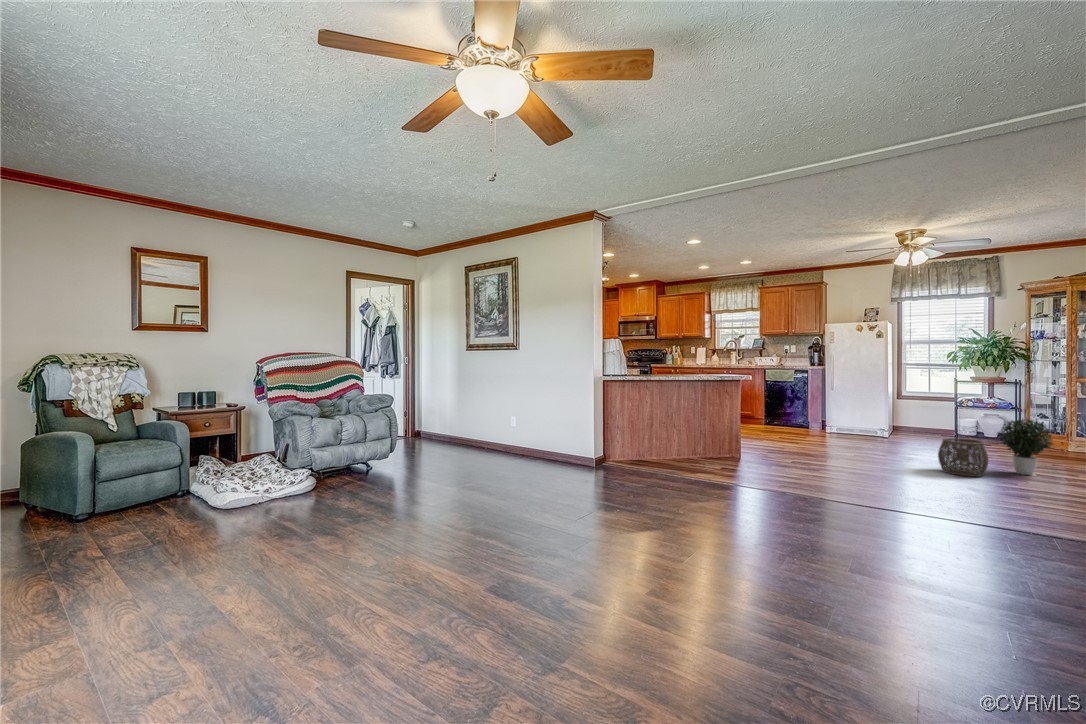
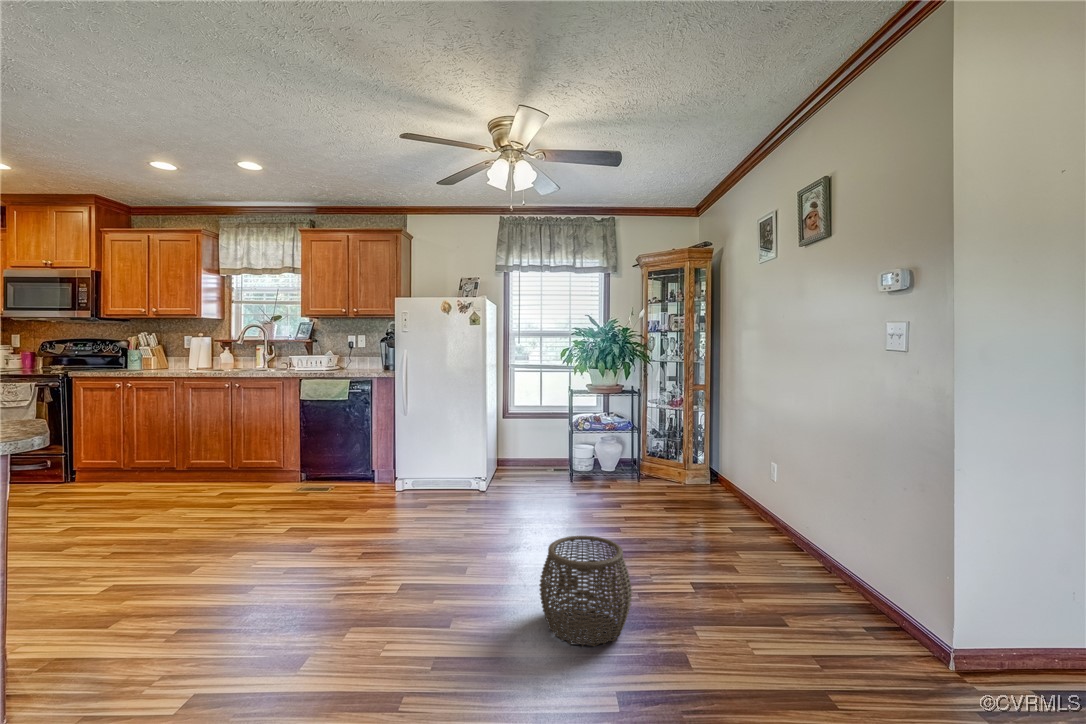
potted plant: present [997,419,1052,475] -> none [635,474,720,592]

